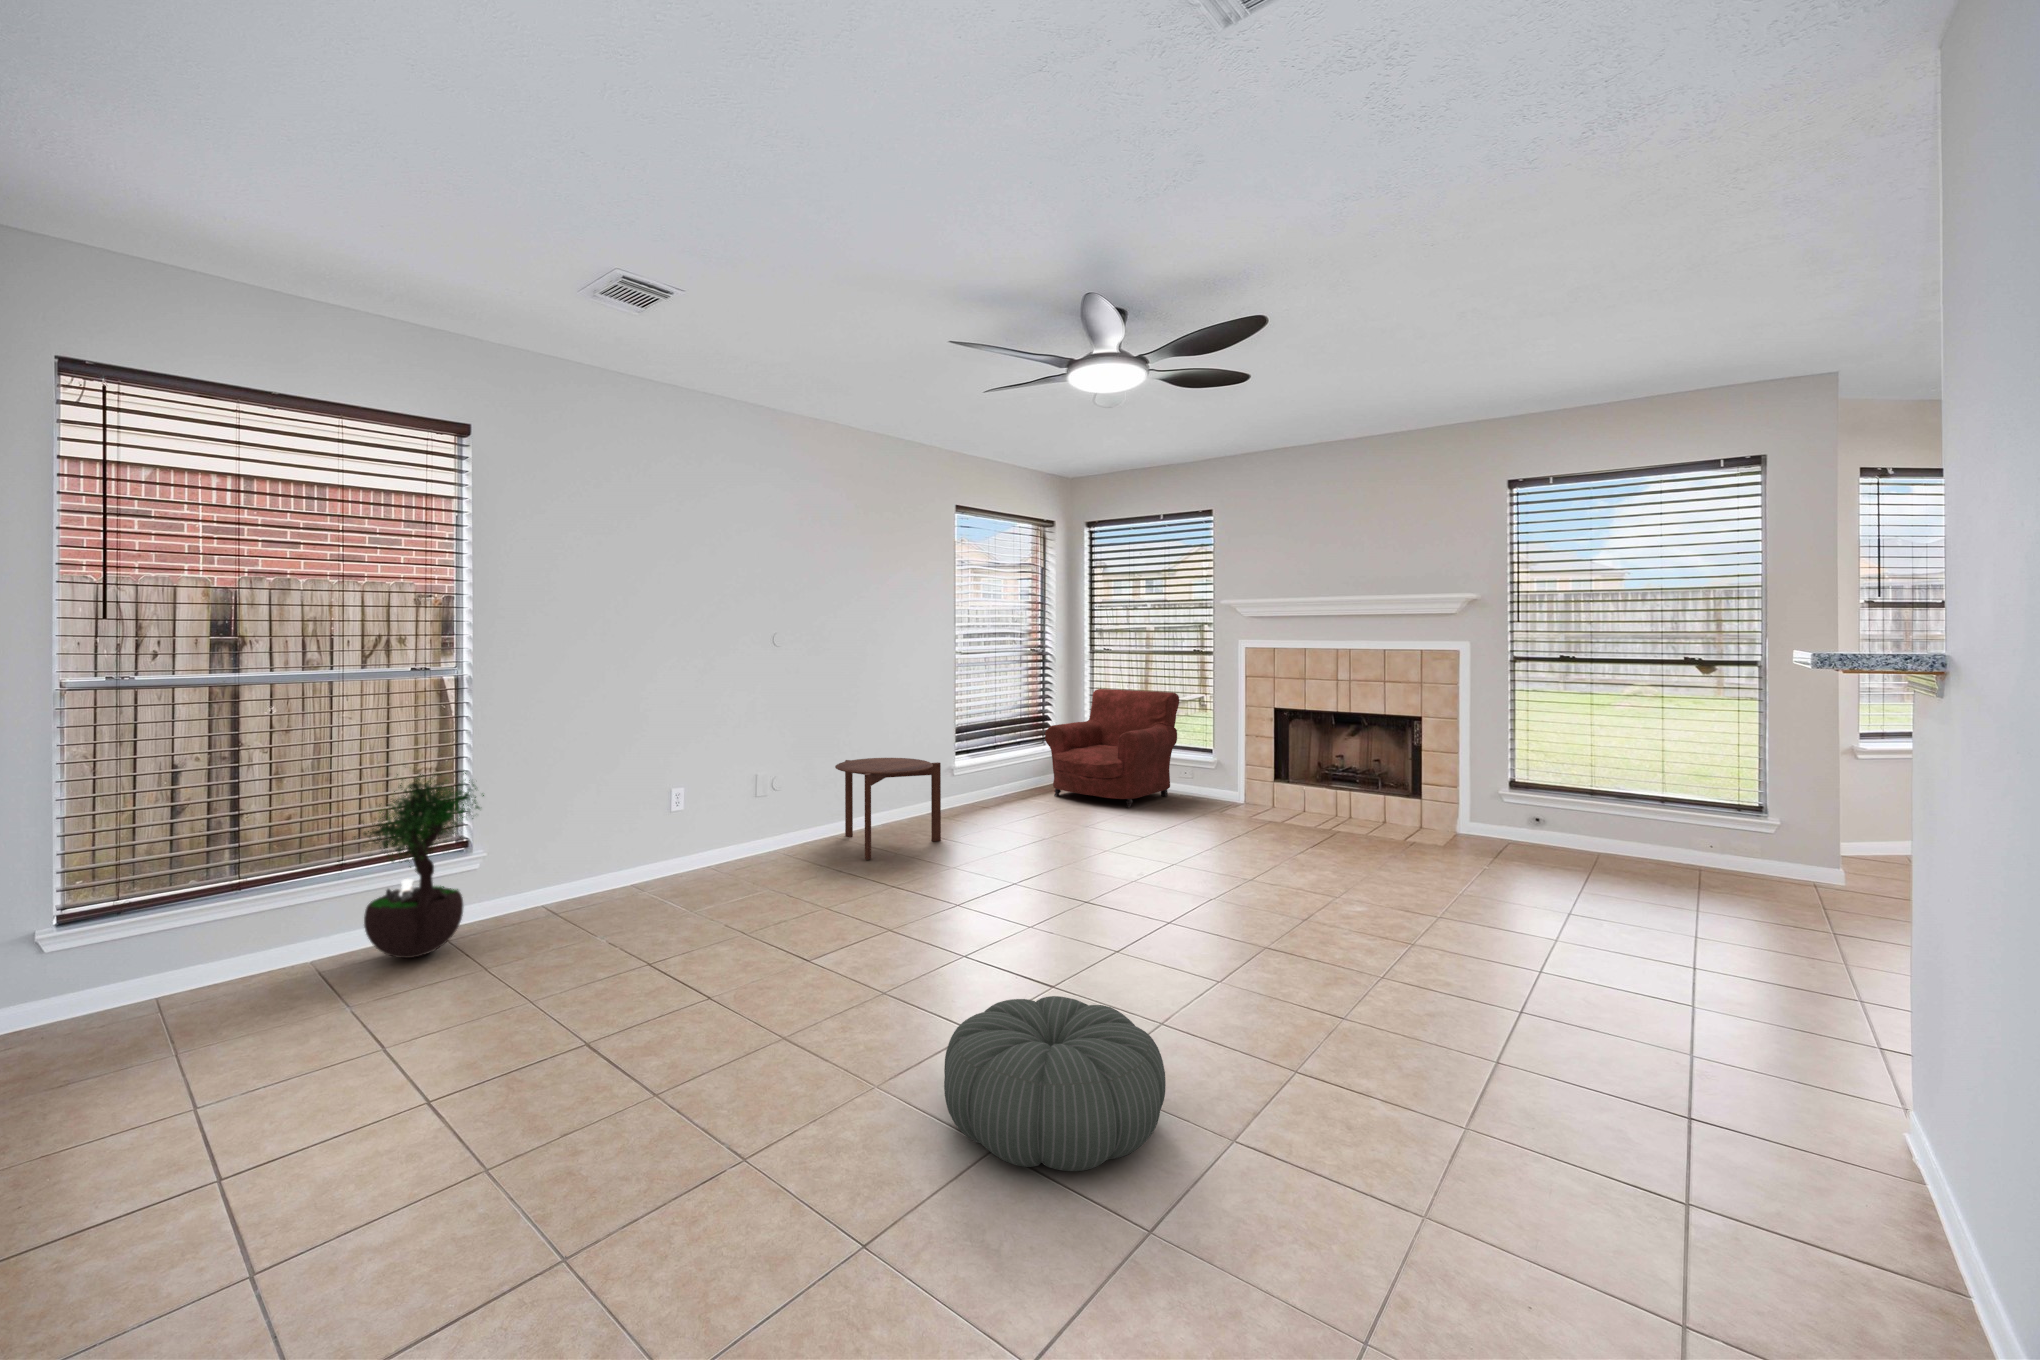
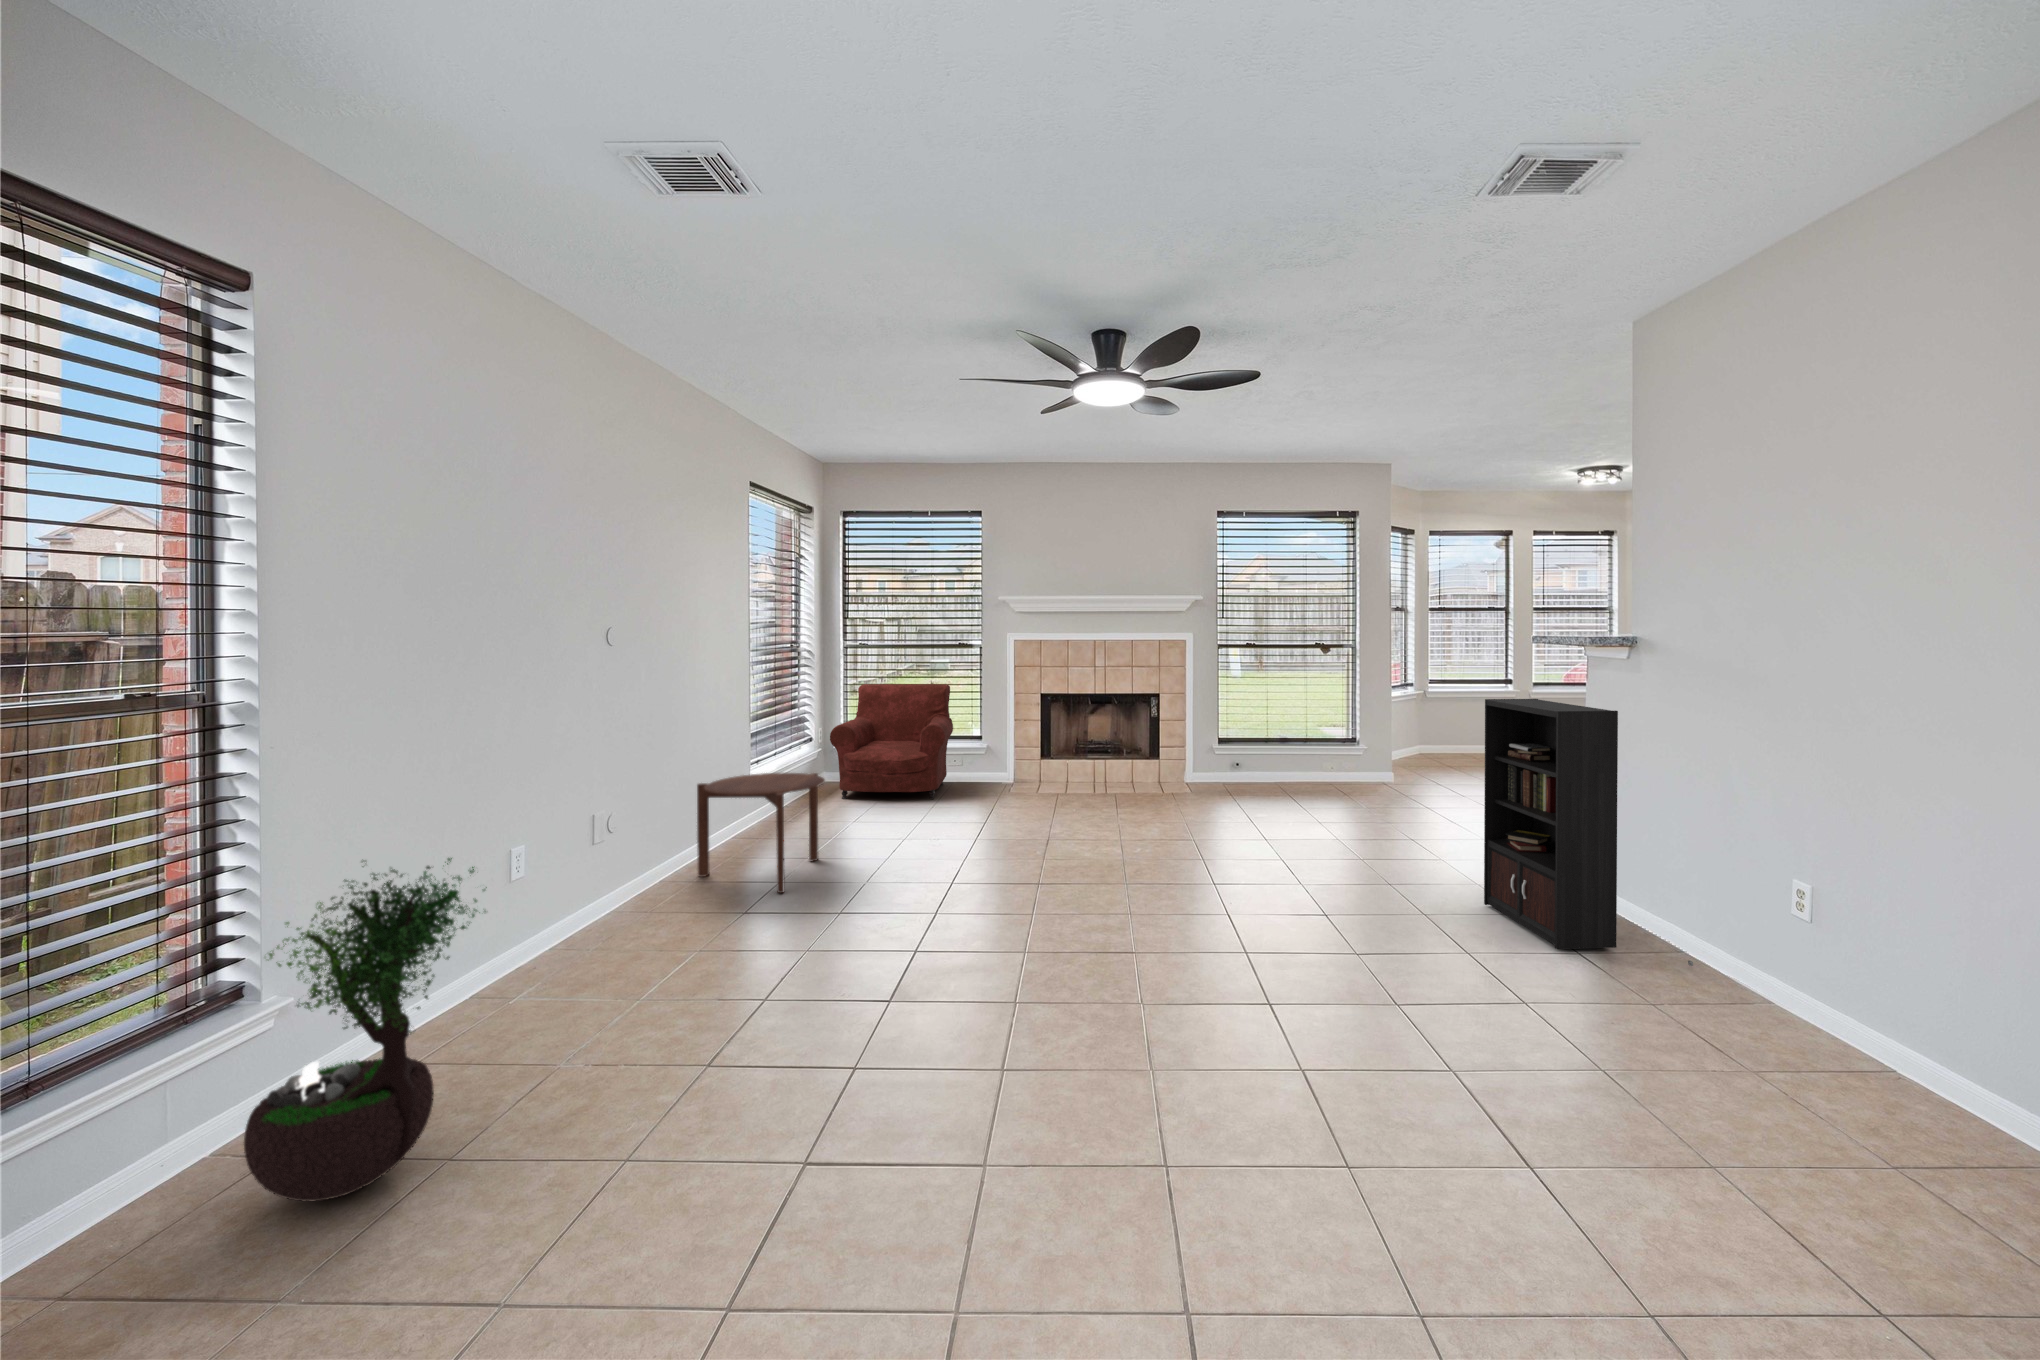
bookcase: none [1580,745,1852,1303] -> present [1484,699,1693,966]
pouf: present [944,996,1166,1171] -> none [1253,933,1444,1065]

